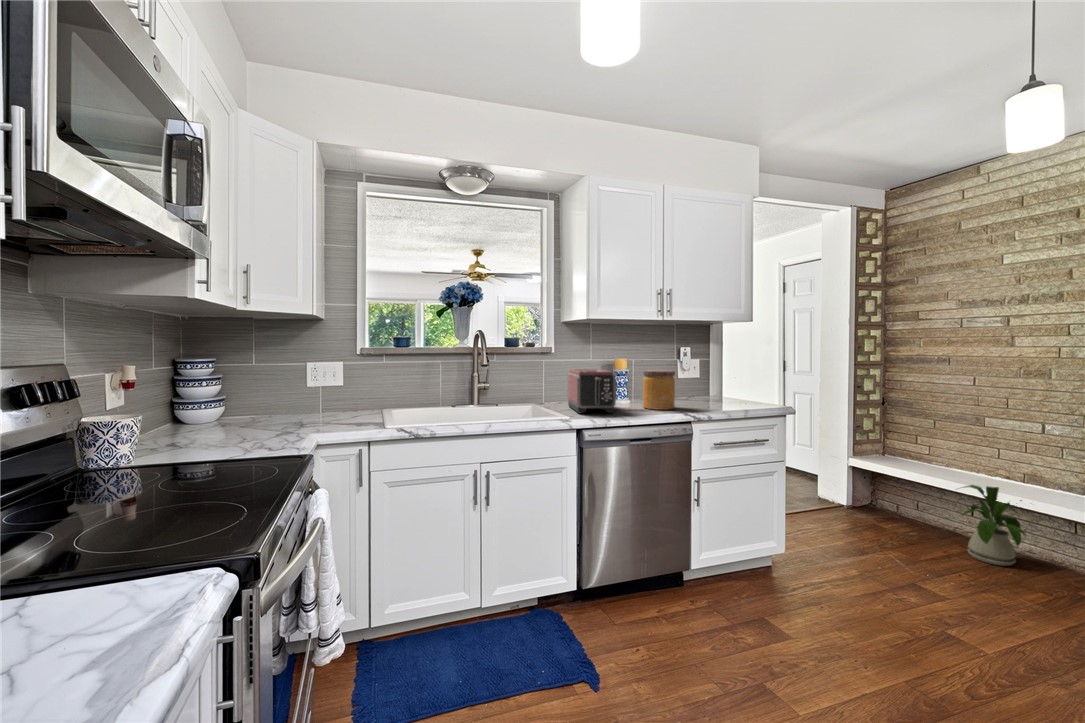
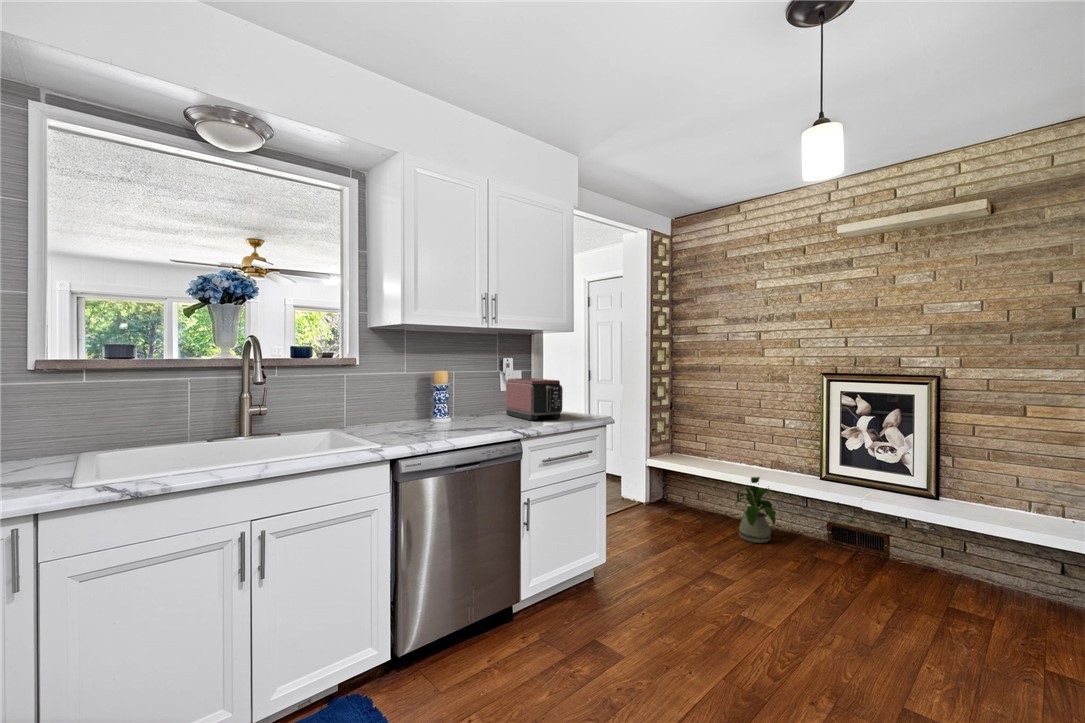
toaster: present [568,369,616,413] -> present [506,378,563,421]
jar: present [643,370,675,410] -> none [466,384,501,428]

